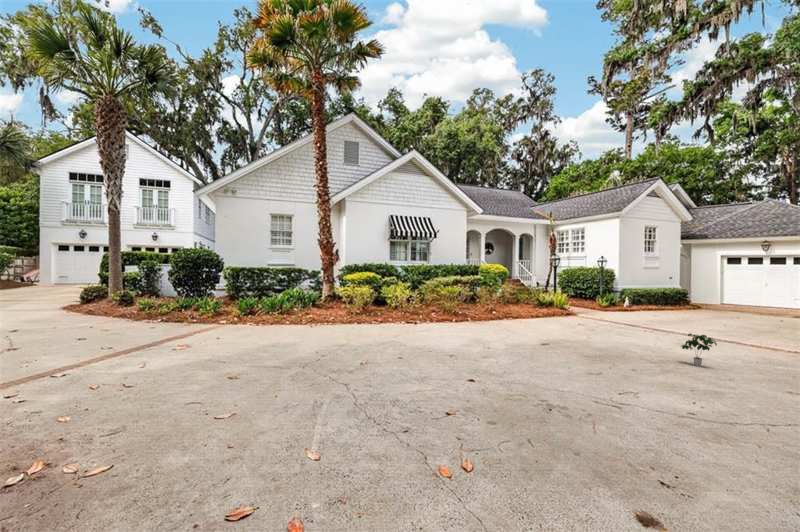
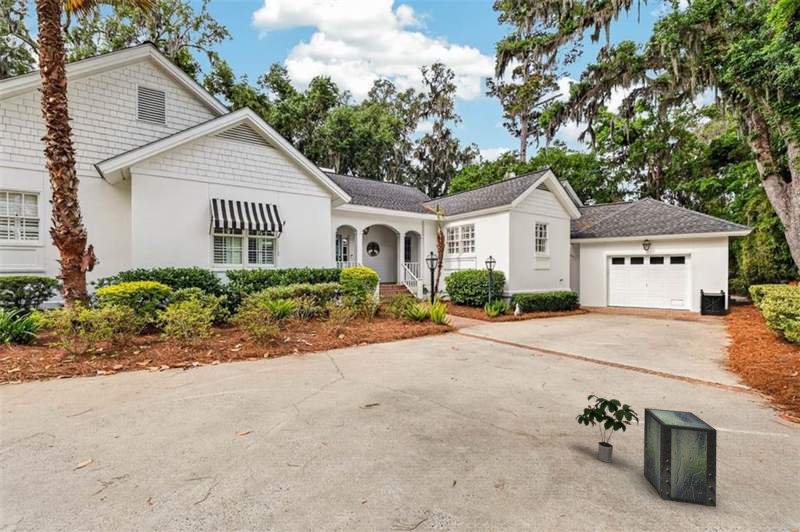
storage box: none [719,337,755,379] -> present [644,408,717,507]

